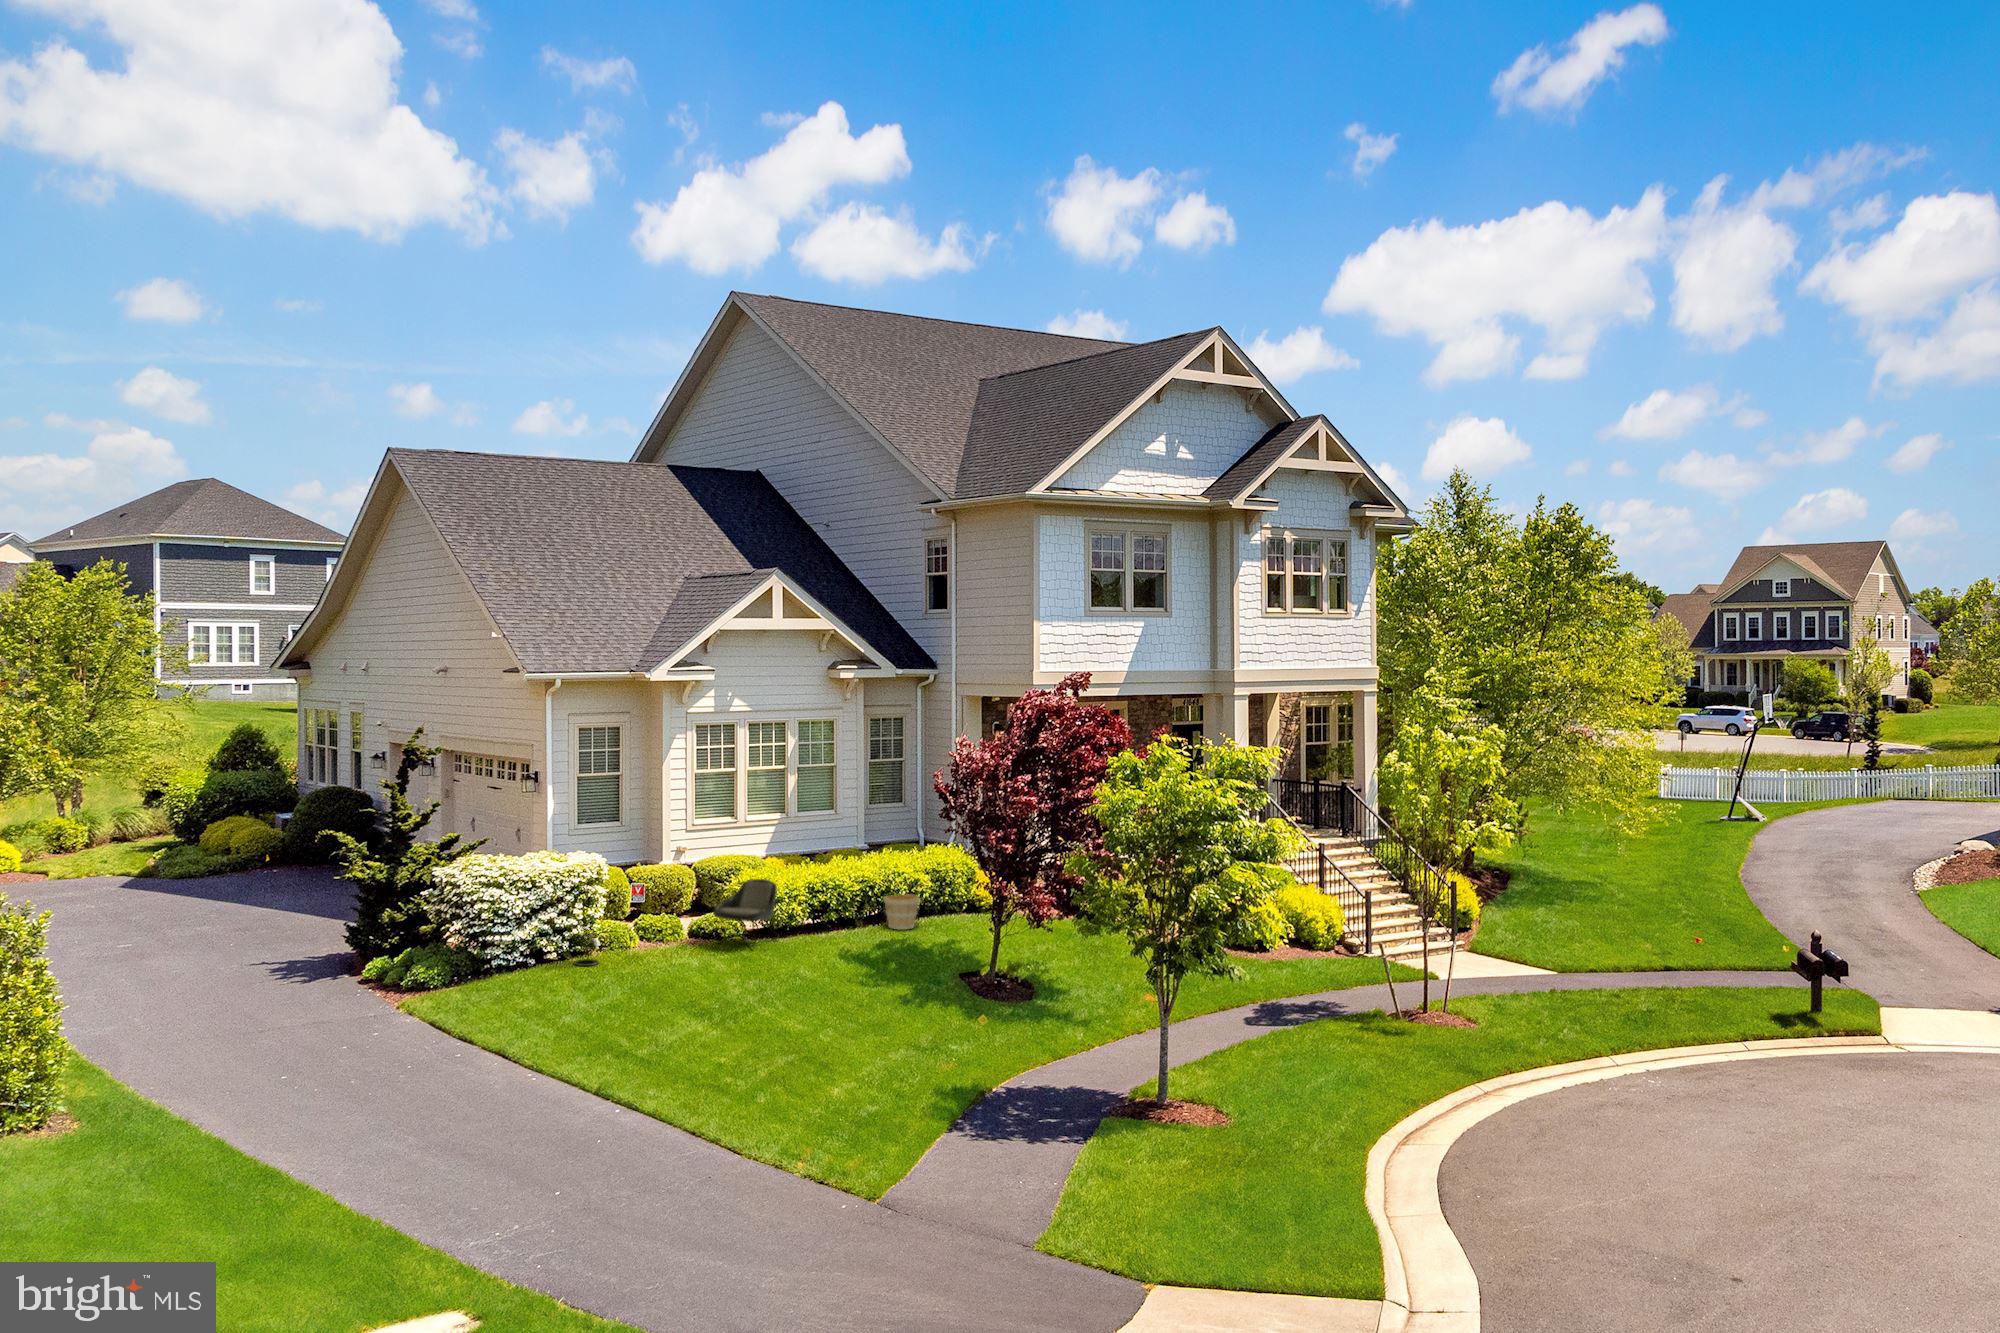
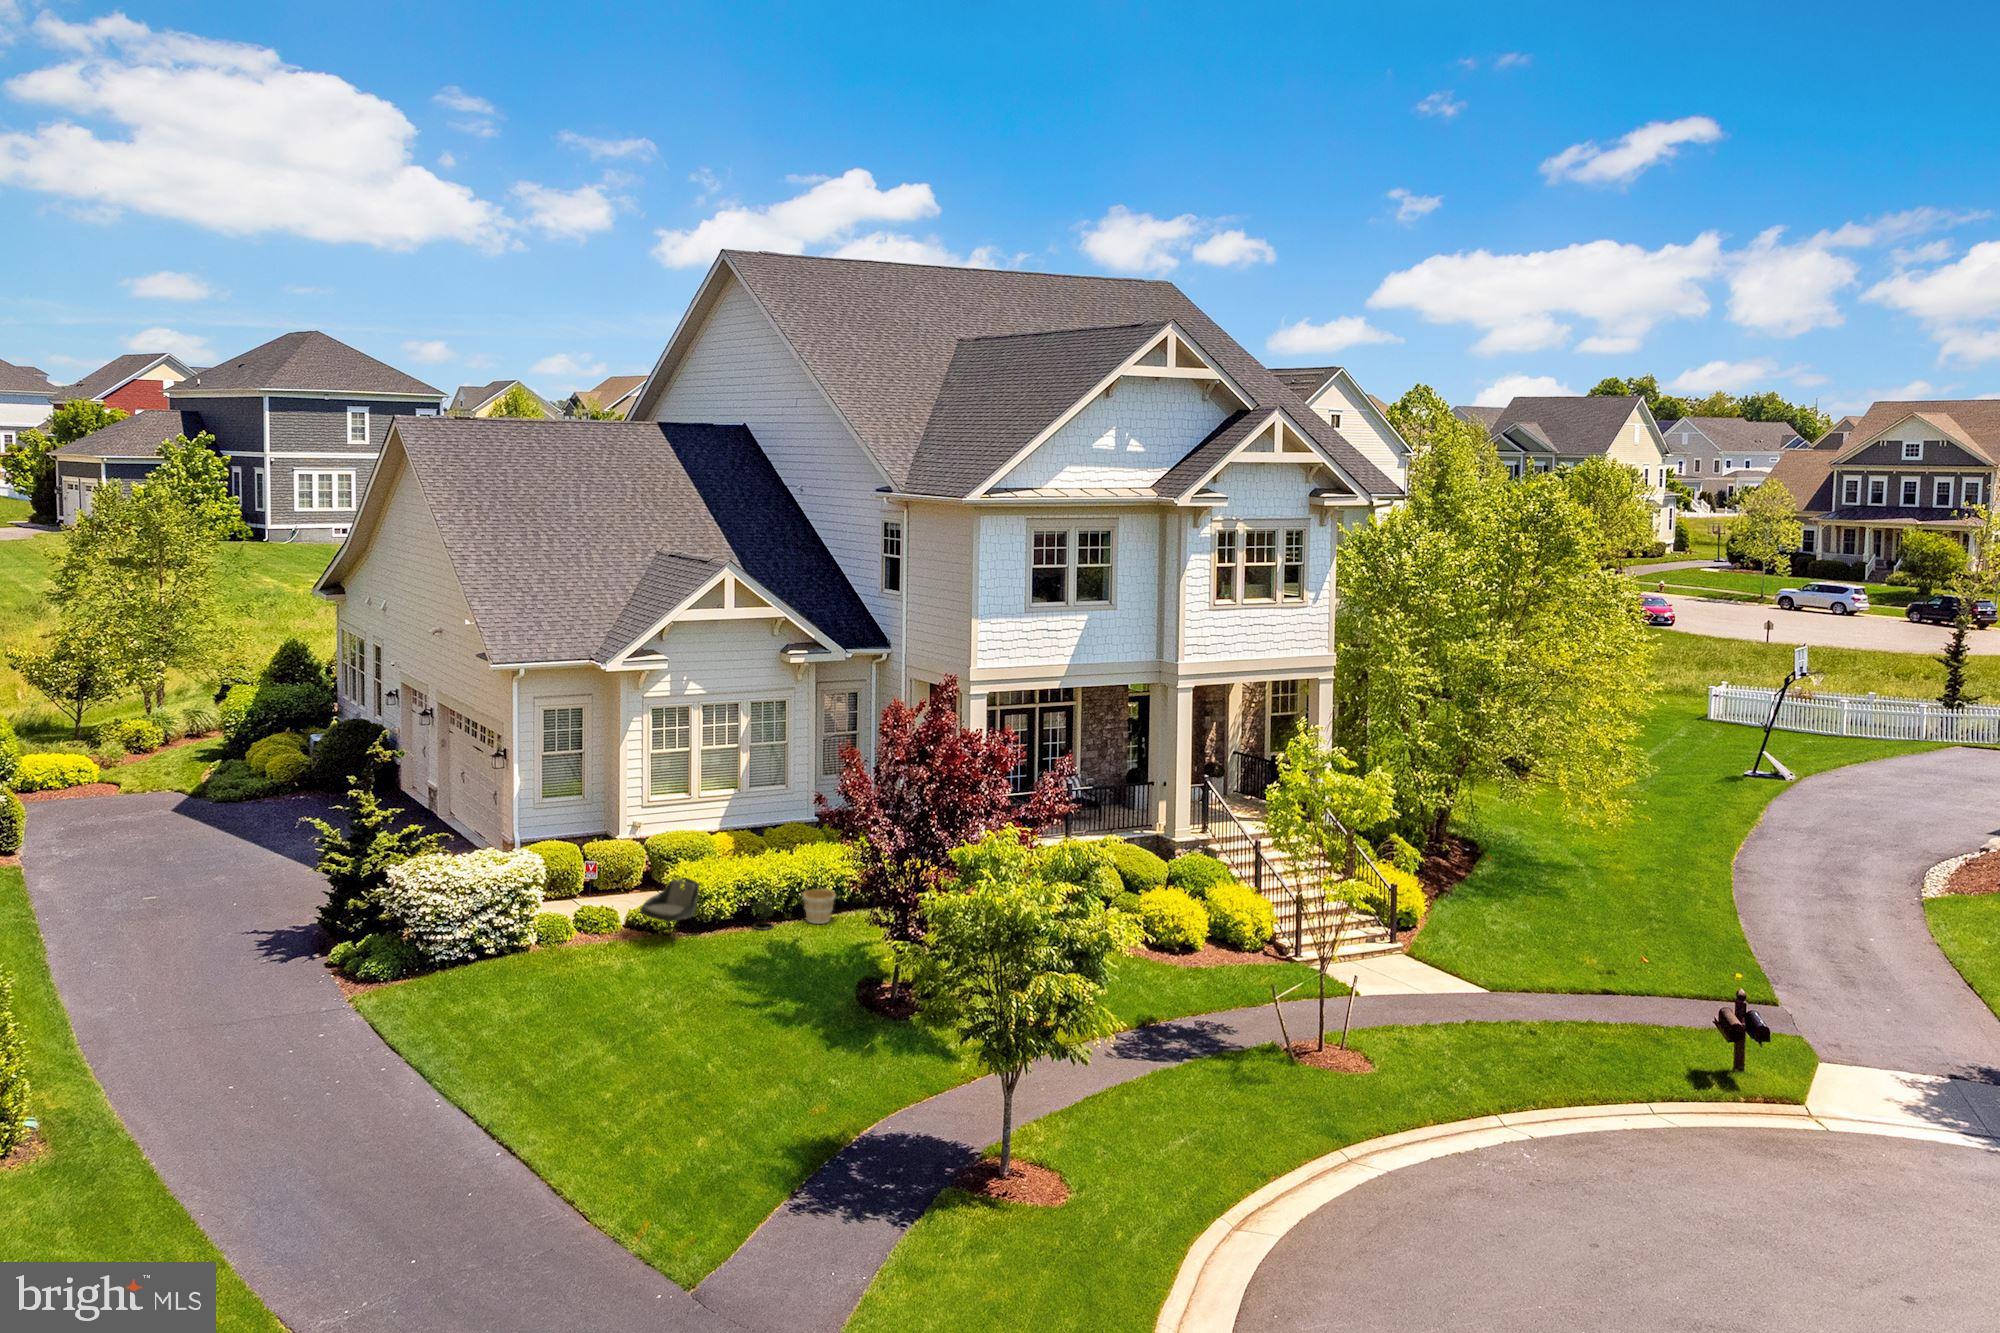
potted tree: present [574,924,599,966] -> present [754,893,774,930]

